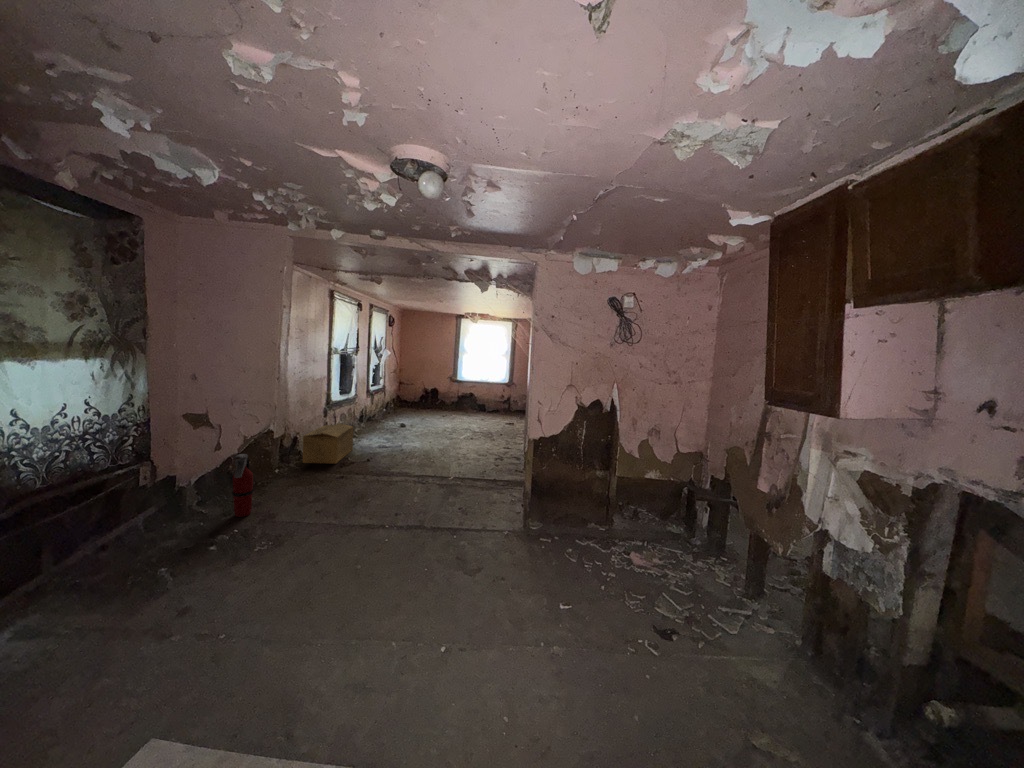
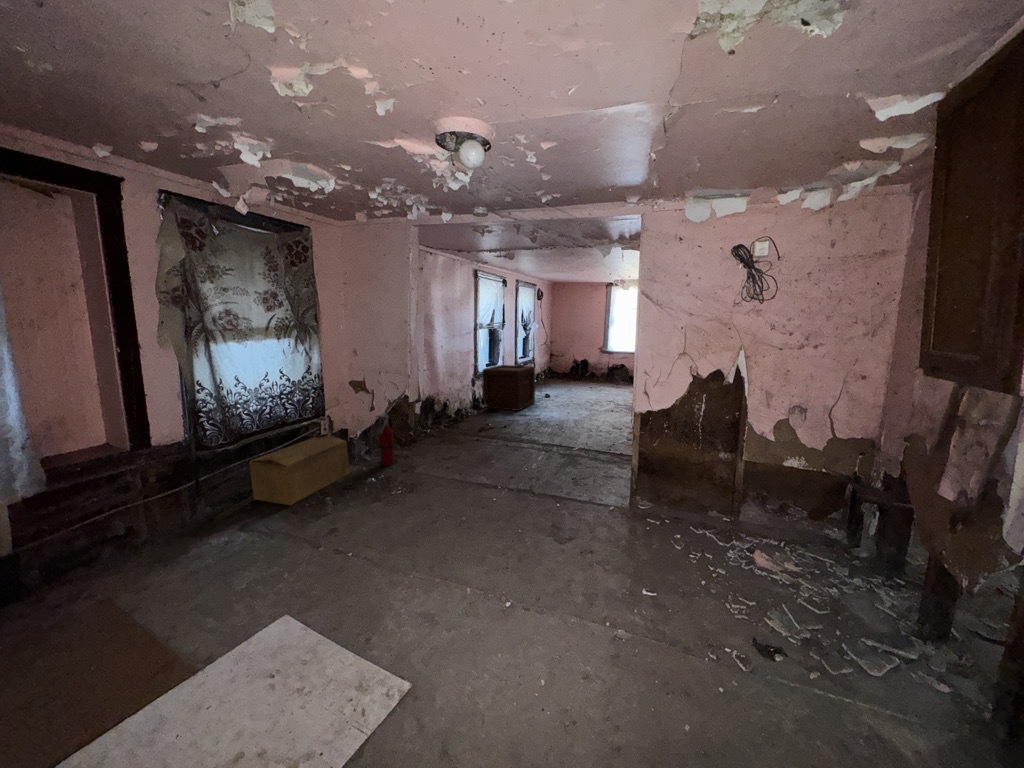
wooden crate: none [336,393,395,443] -> present [482,365,535,411]
cardboard box: present [303,423,353,464] -> present [249,435,349,505]

